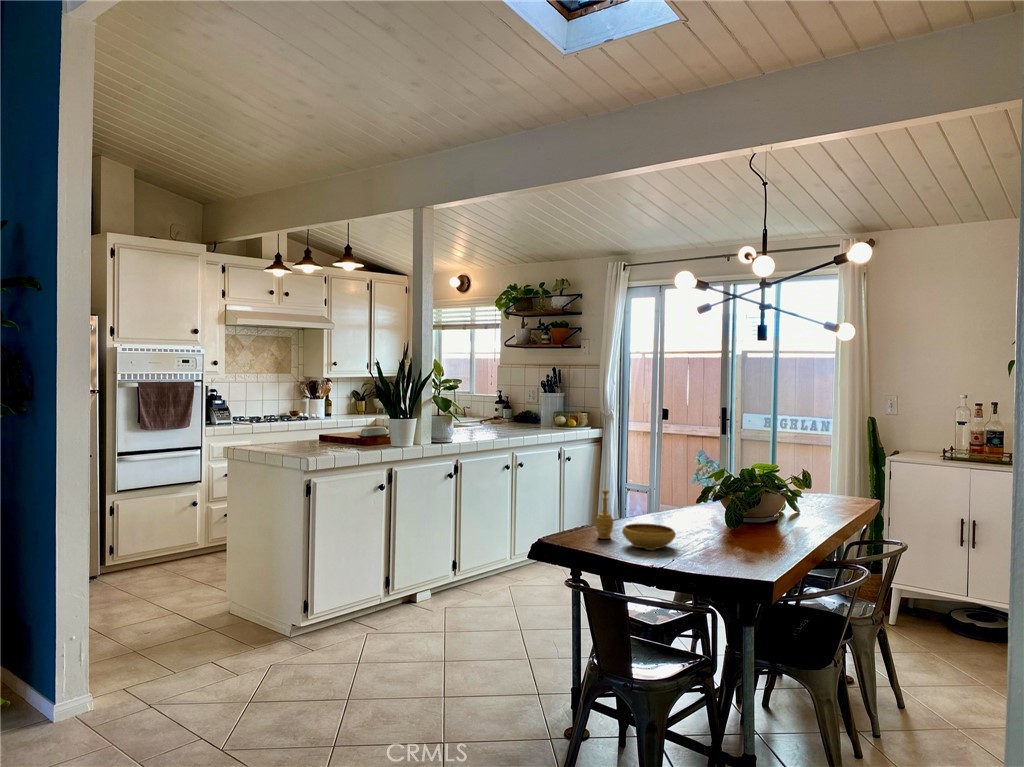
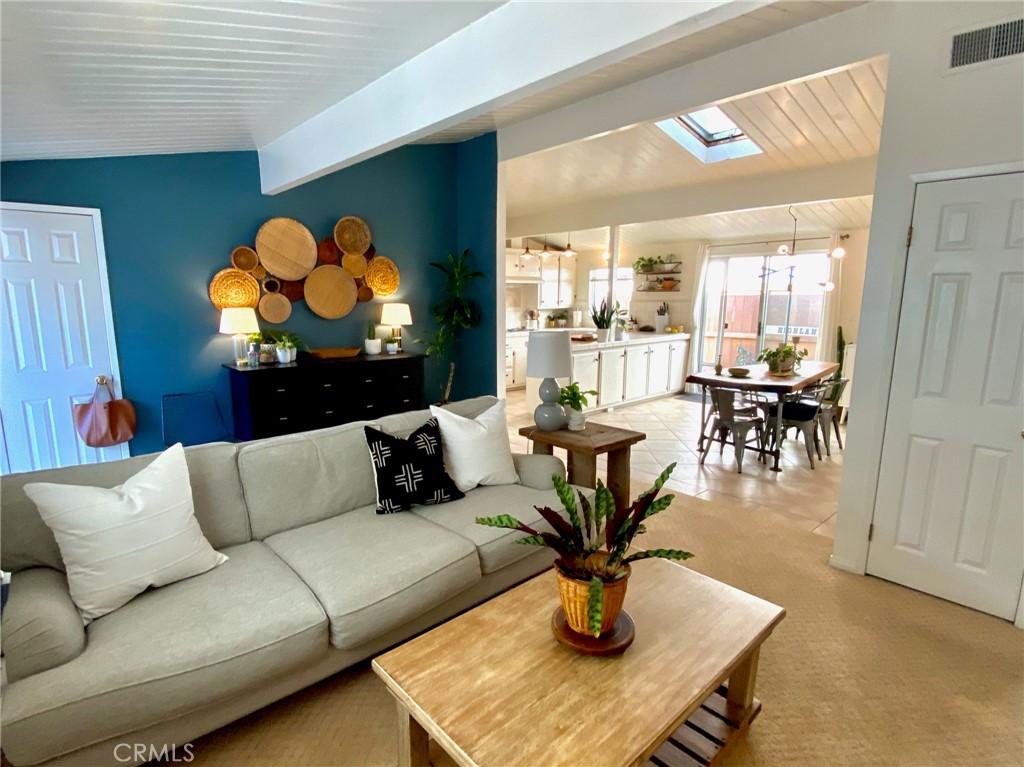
candlestick: none [733,444,801,545] -> present [773,337,800,376]

